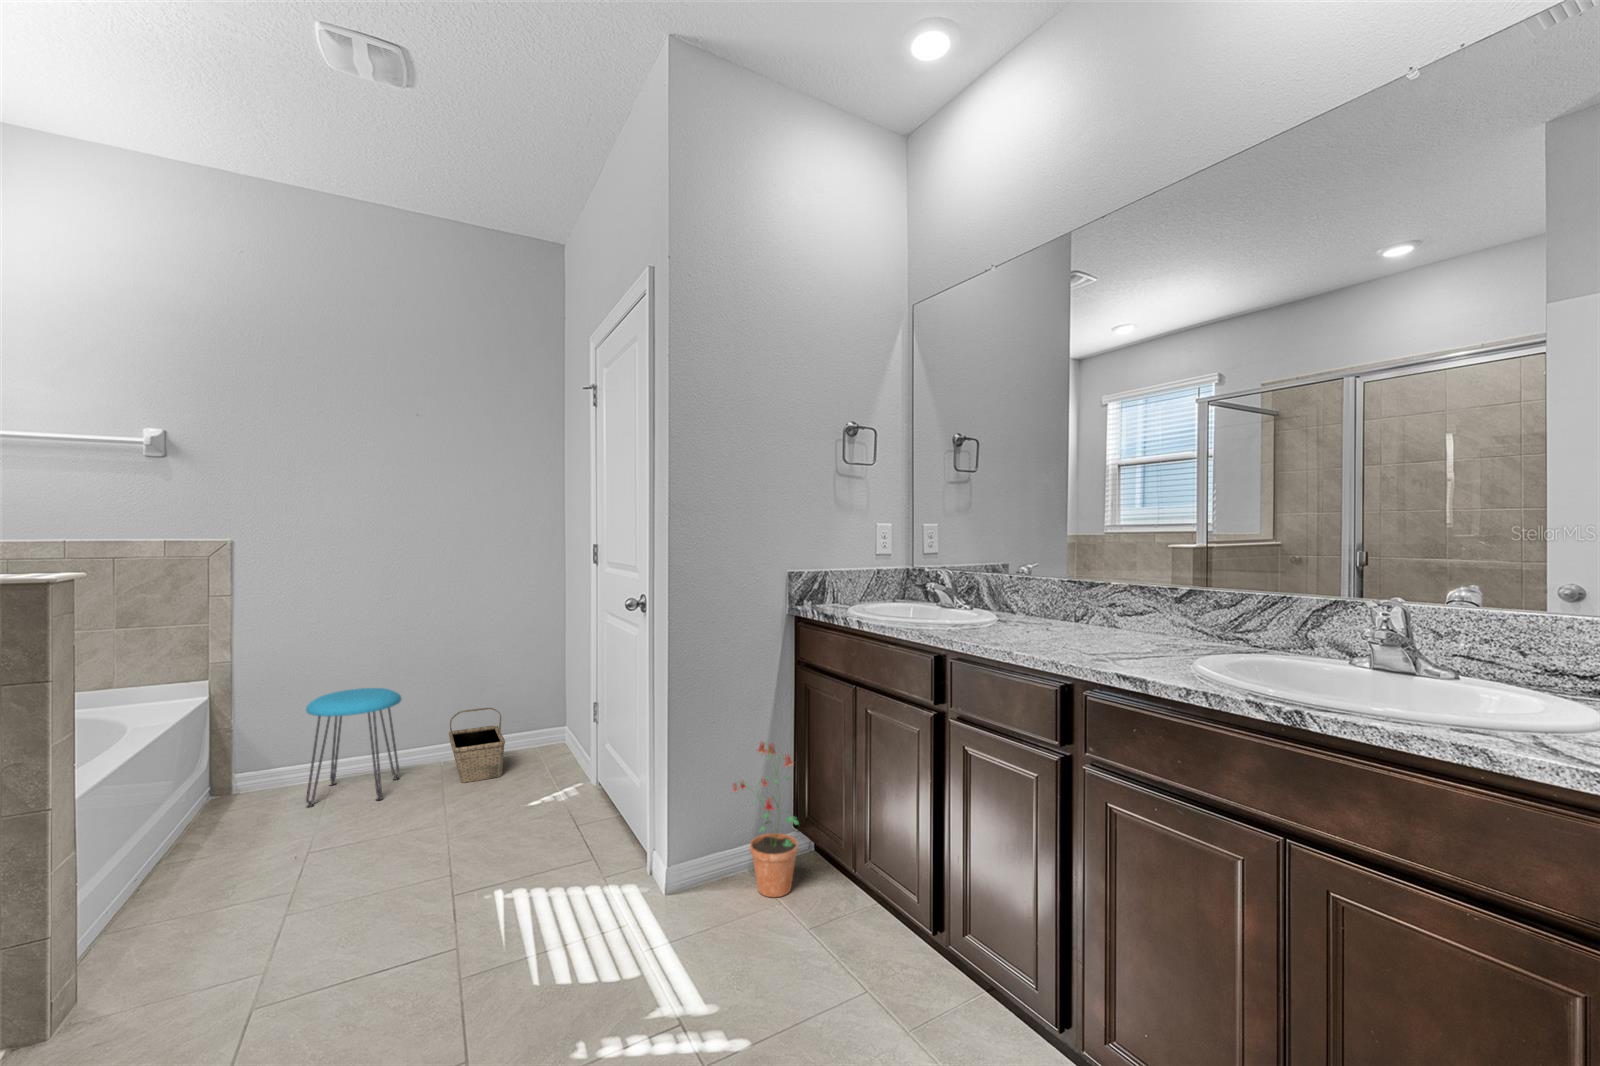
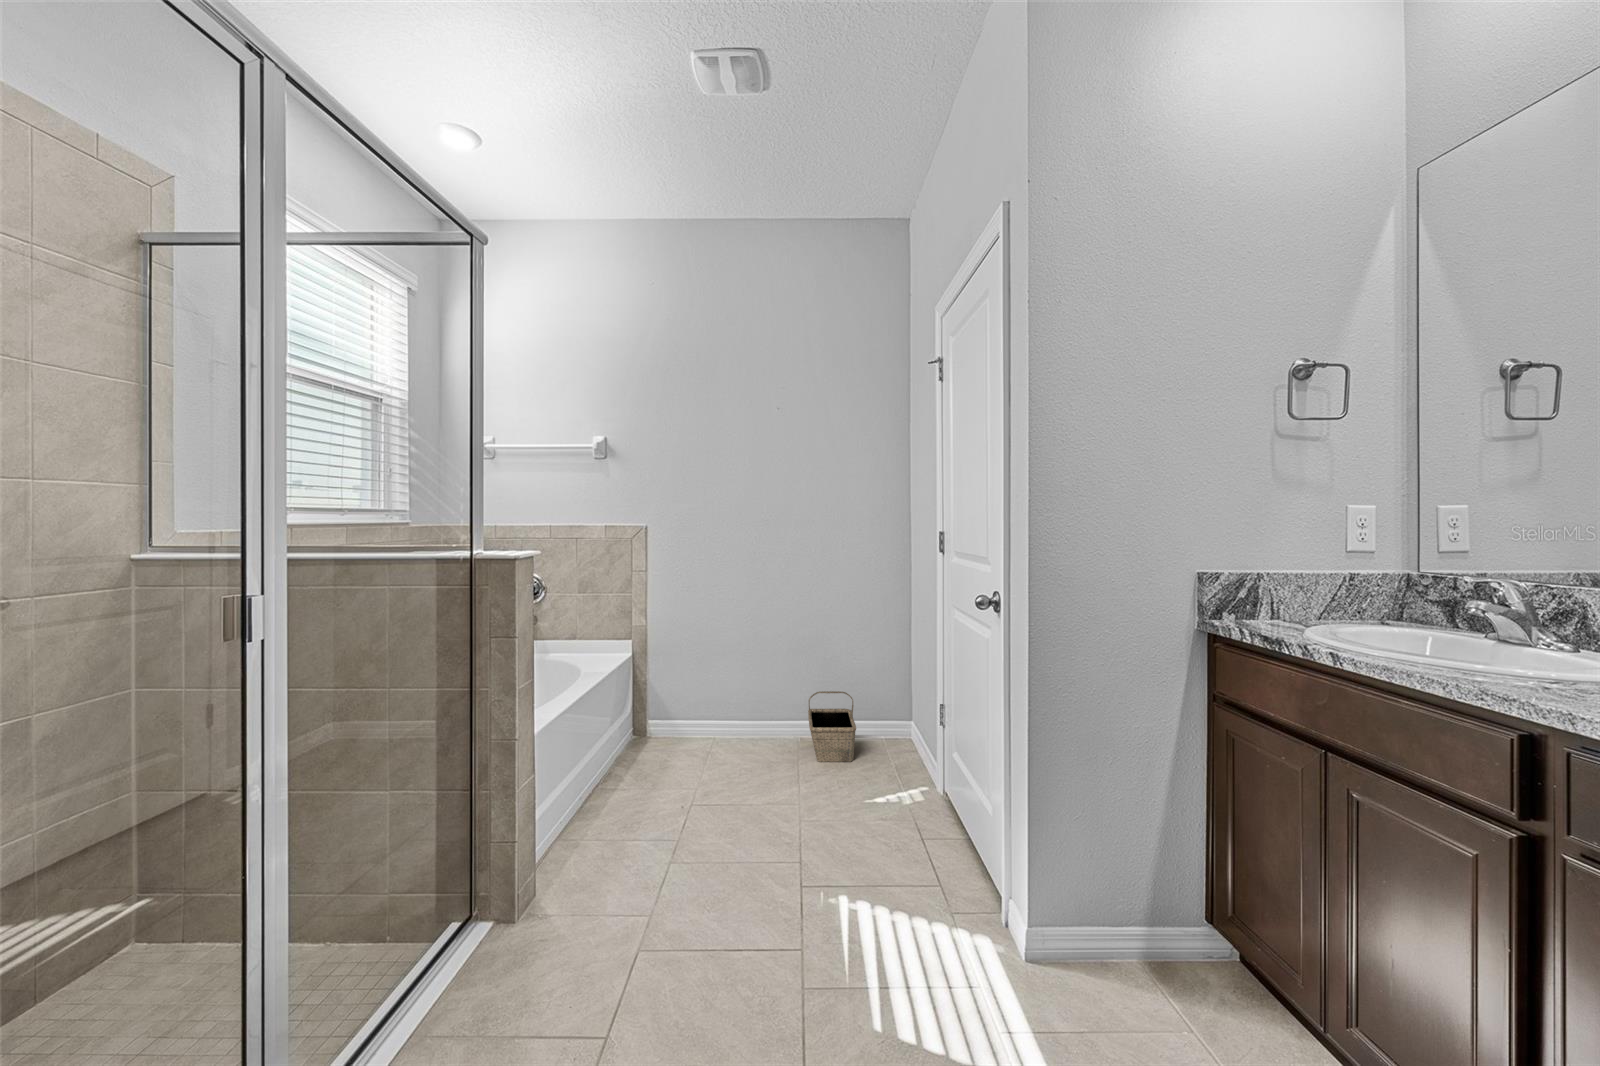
stool: present [306,688,401,807] -> none [695,661,769,766]
potted plant: present [733,742,799,897] -> none [1112,795,1227,1016]

